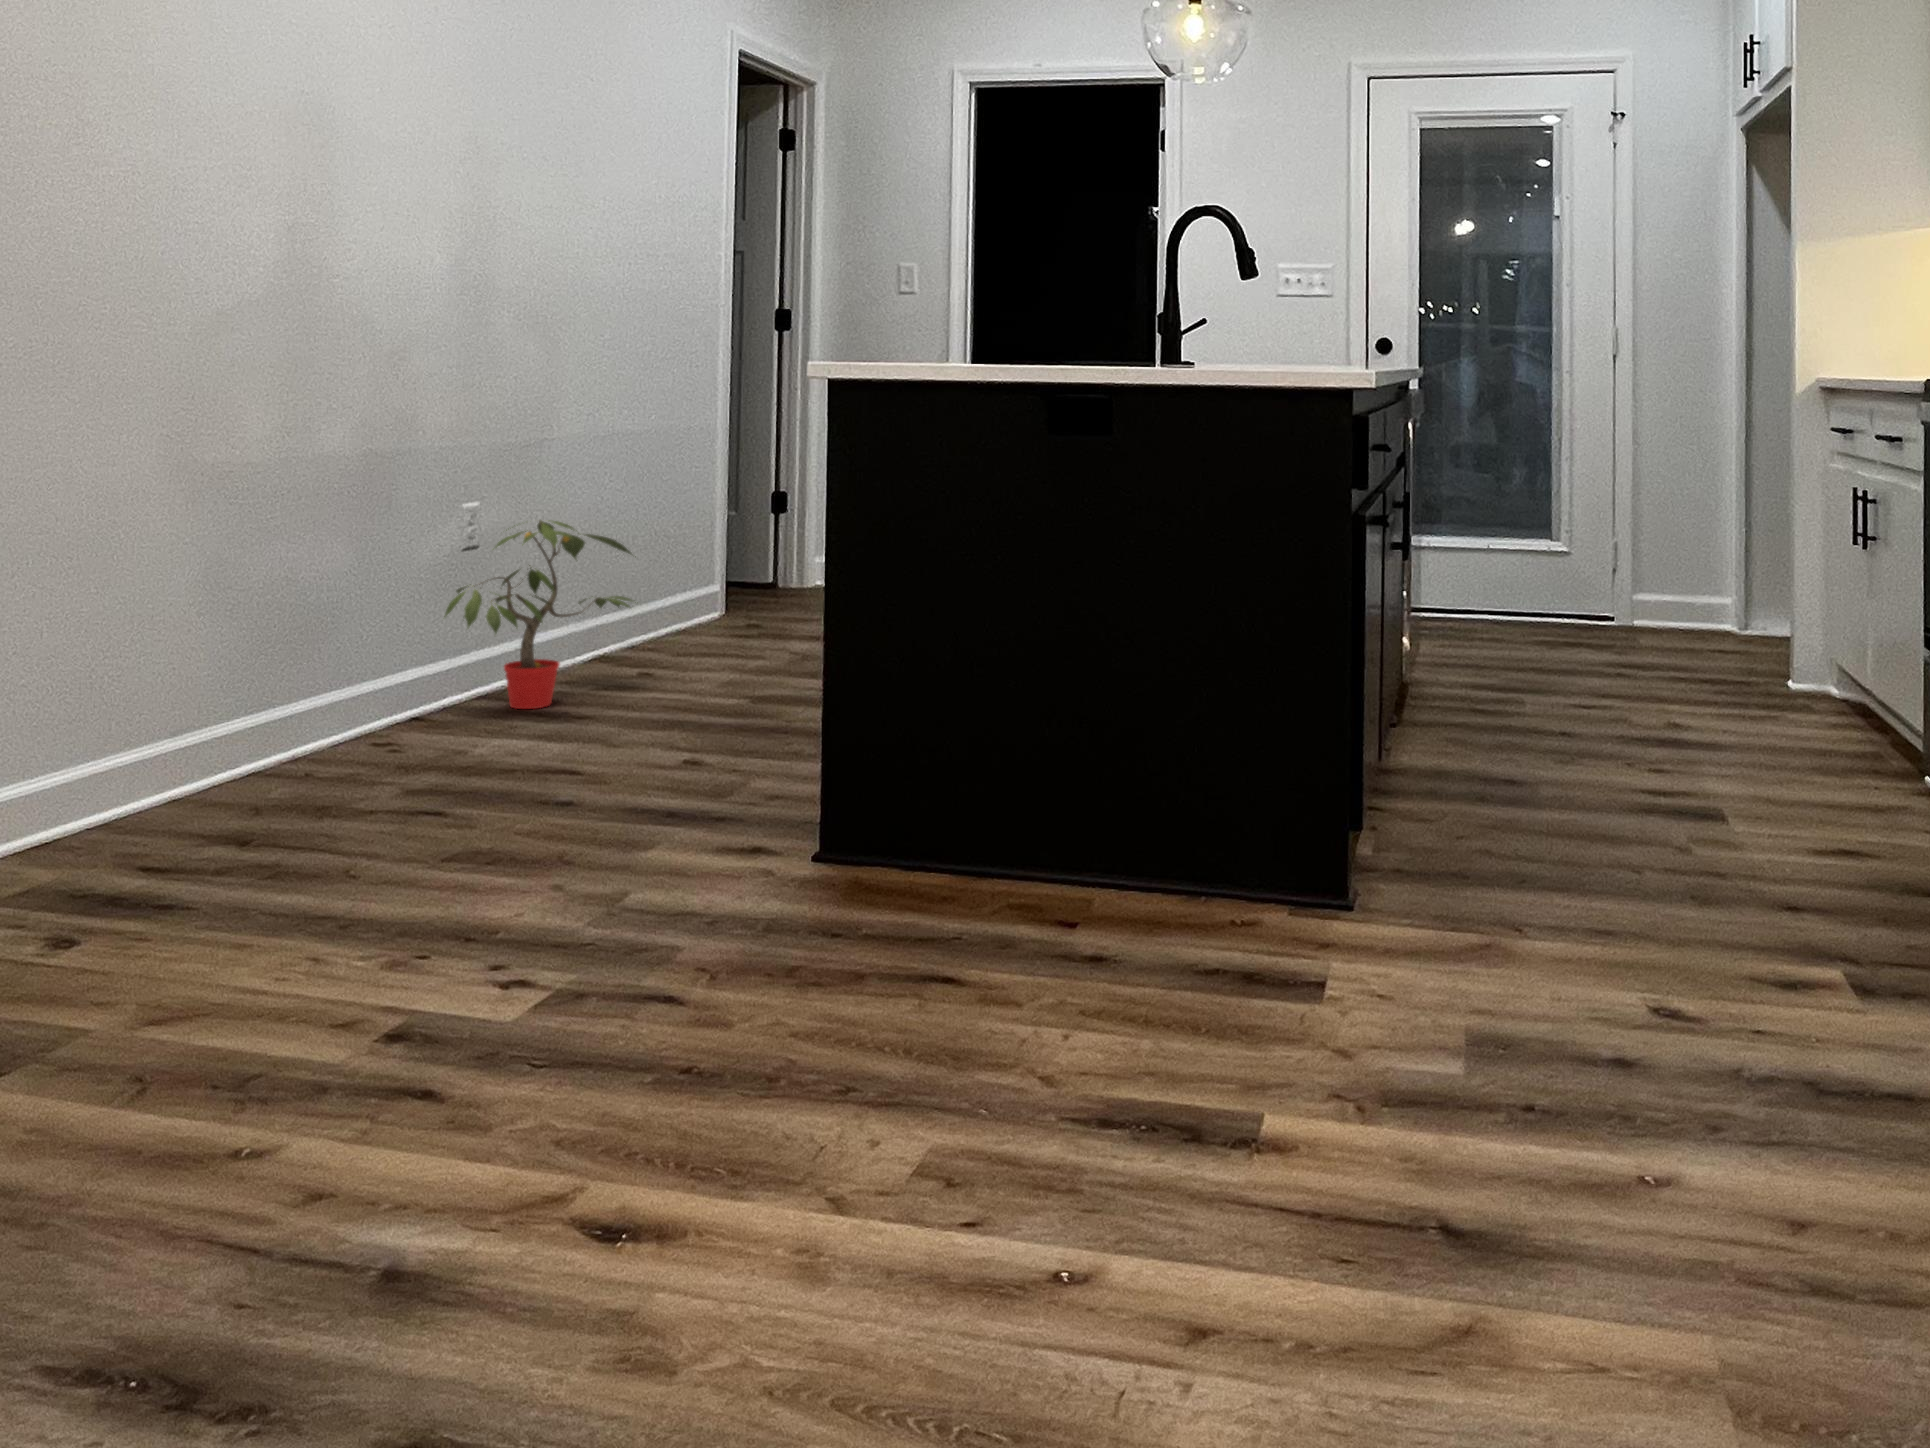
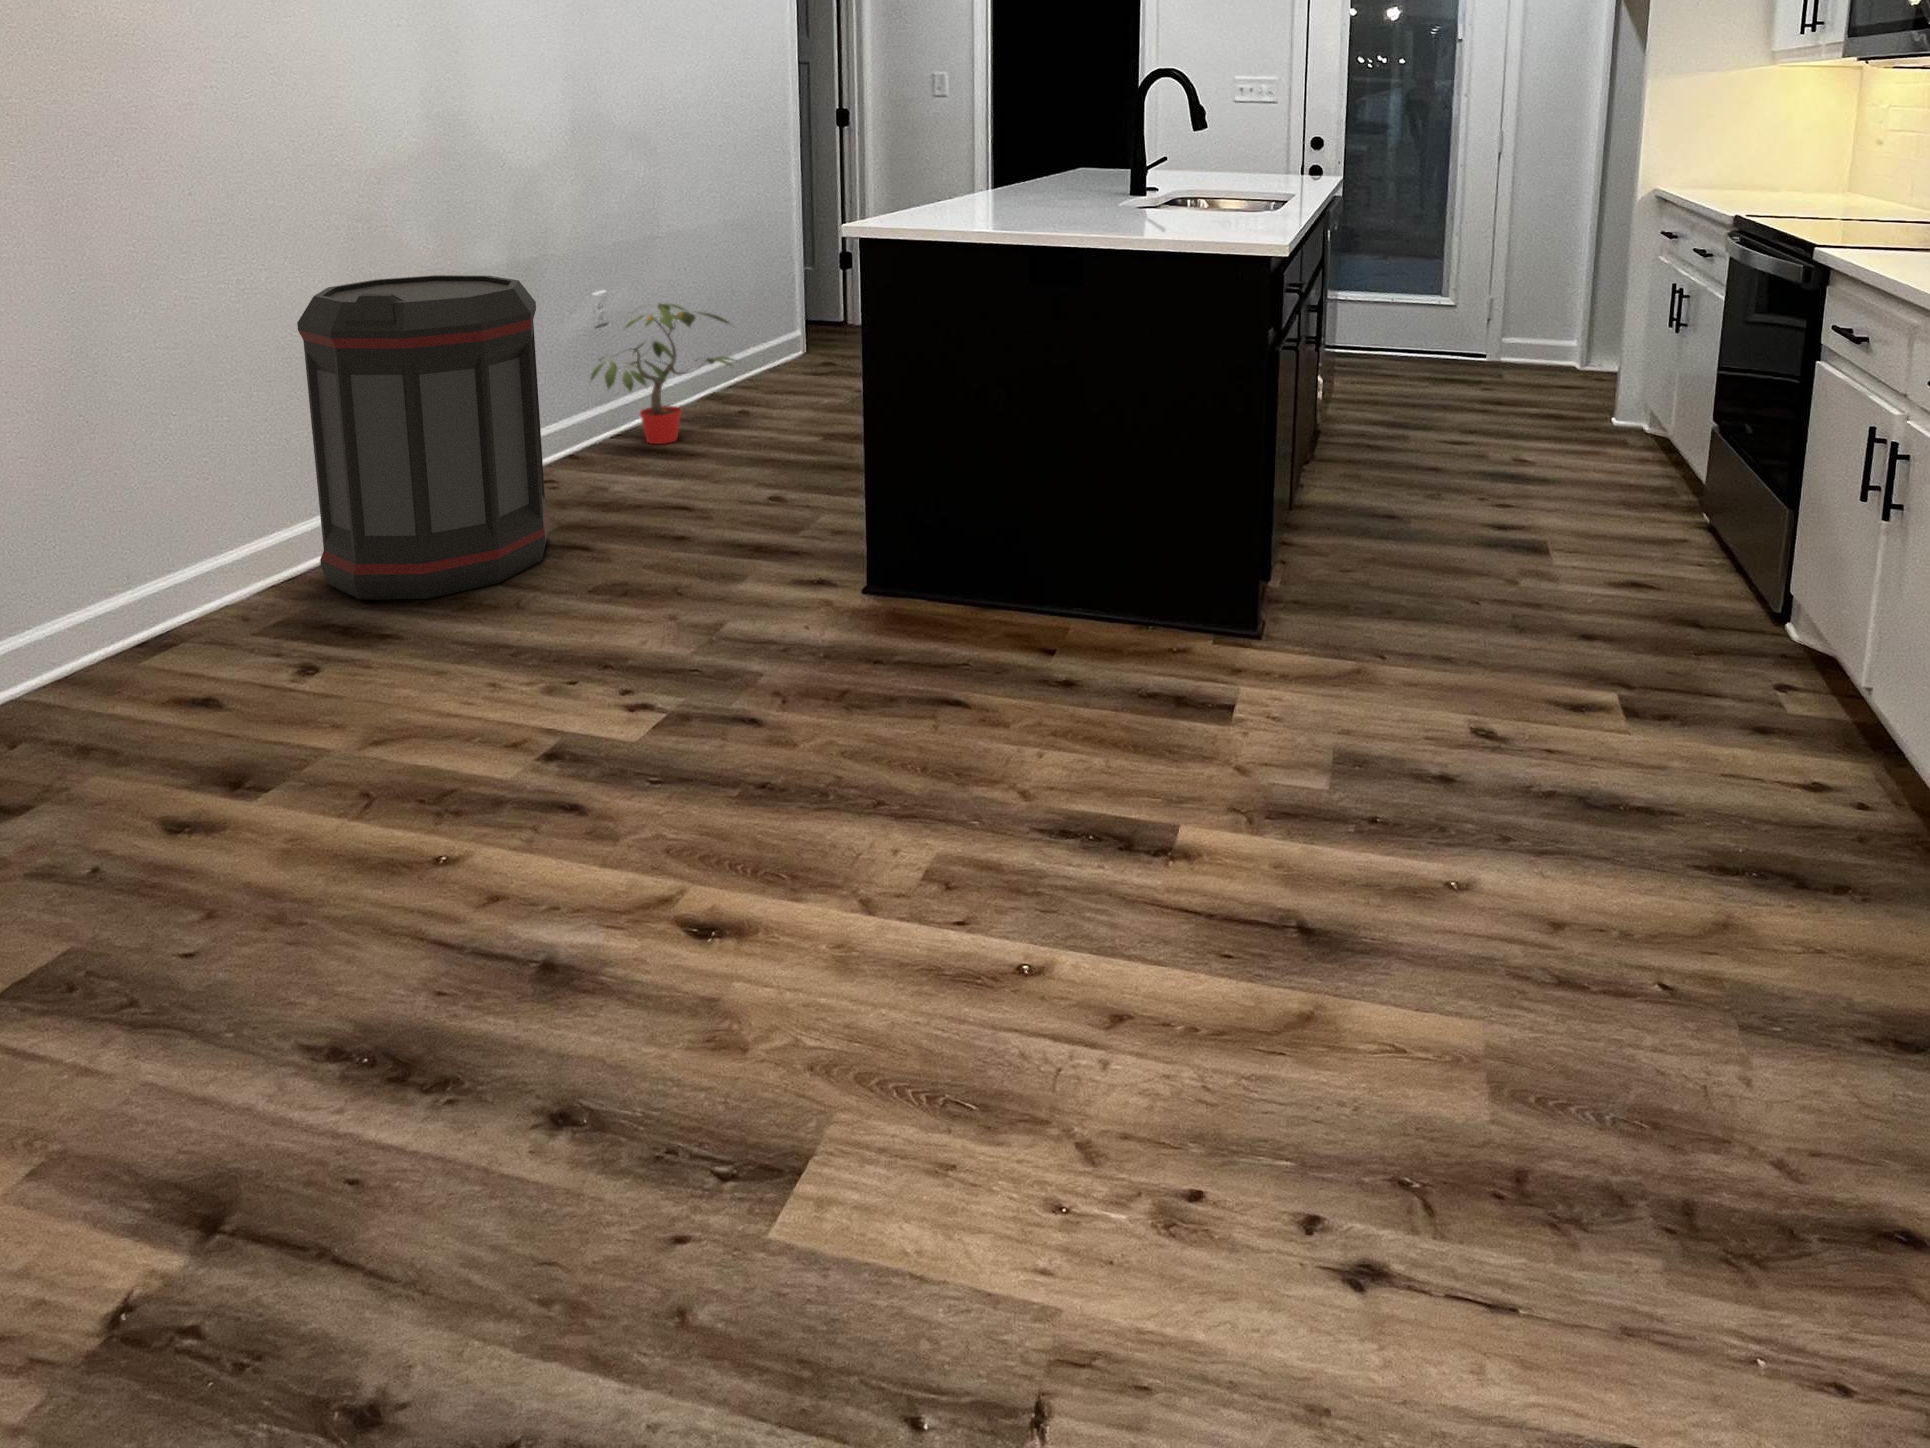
trash can: none [79,449,397,870] -> present [297,275,550,600]

